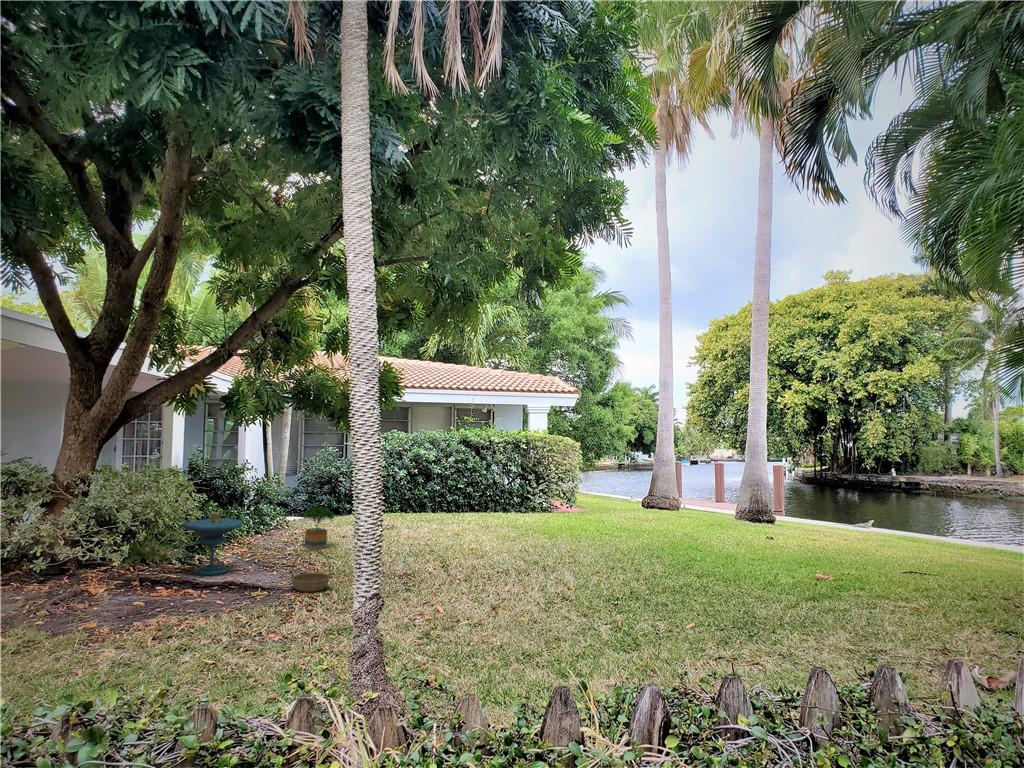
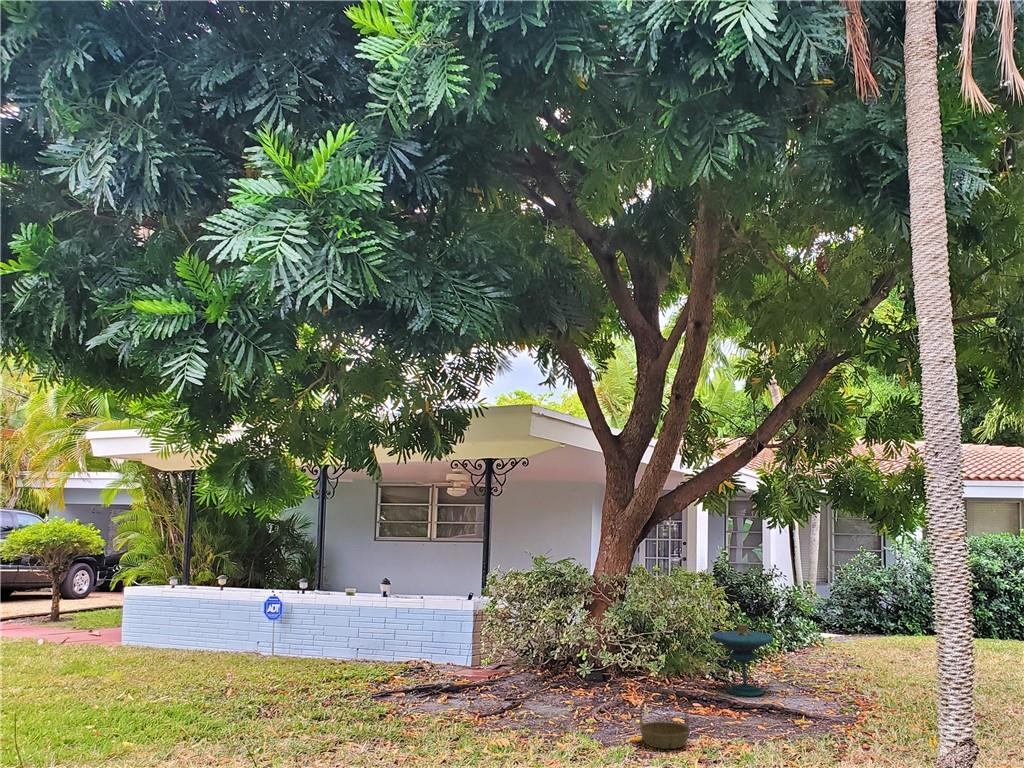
potted tree: present [304,507,334,550] -> none [842,623,885,679]
basket: present [291,549,331,592] -> present [639,689,690,749]

